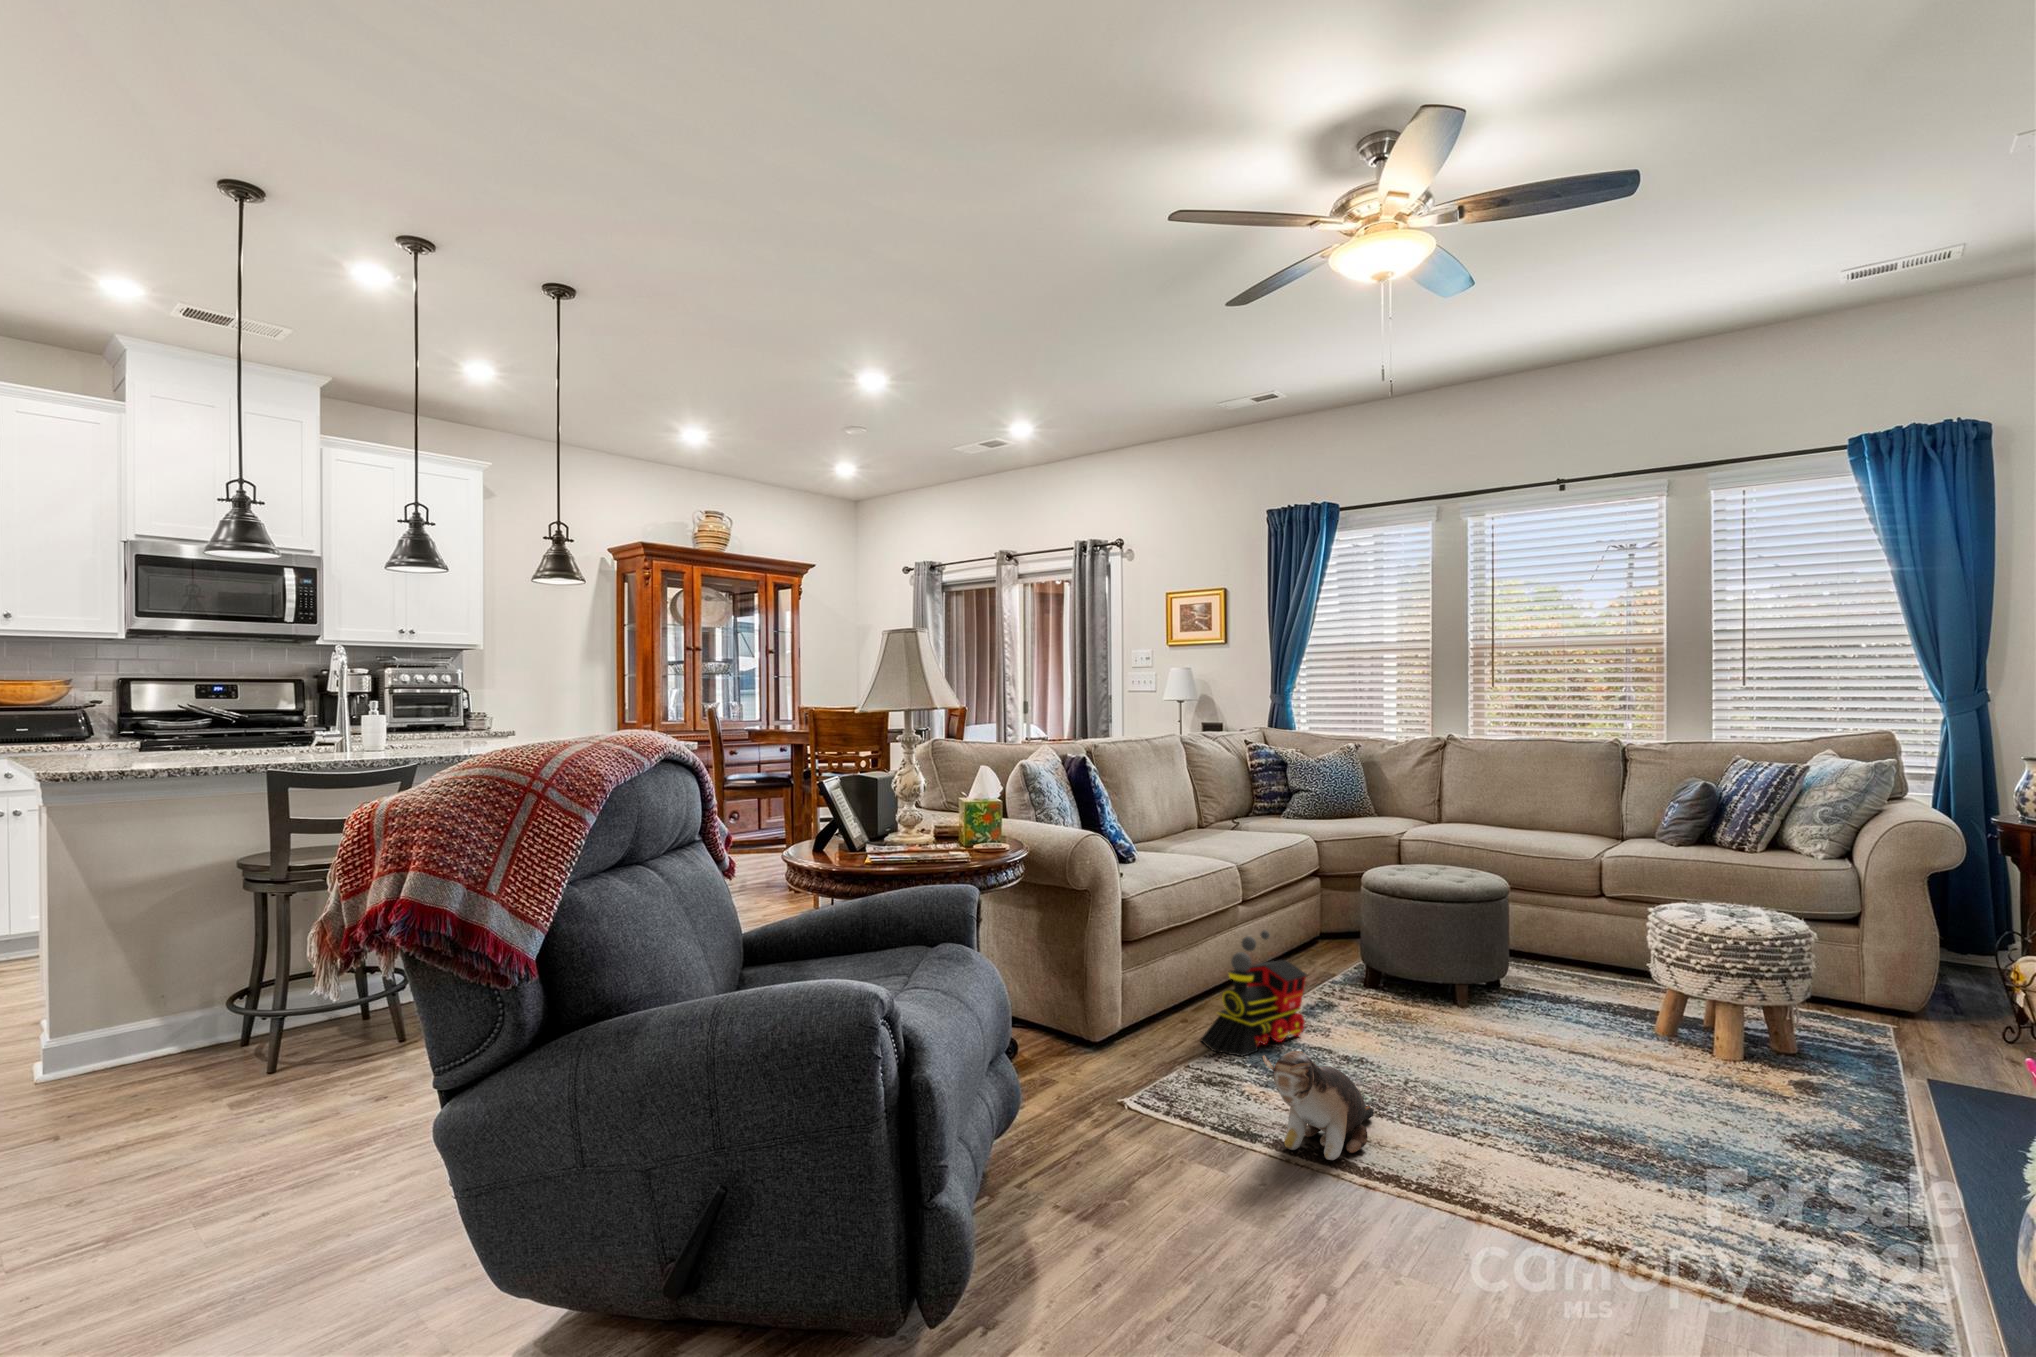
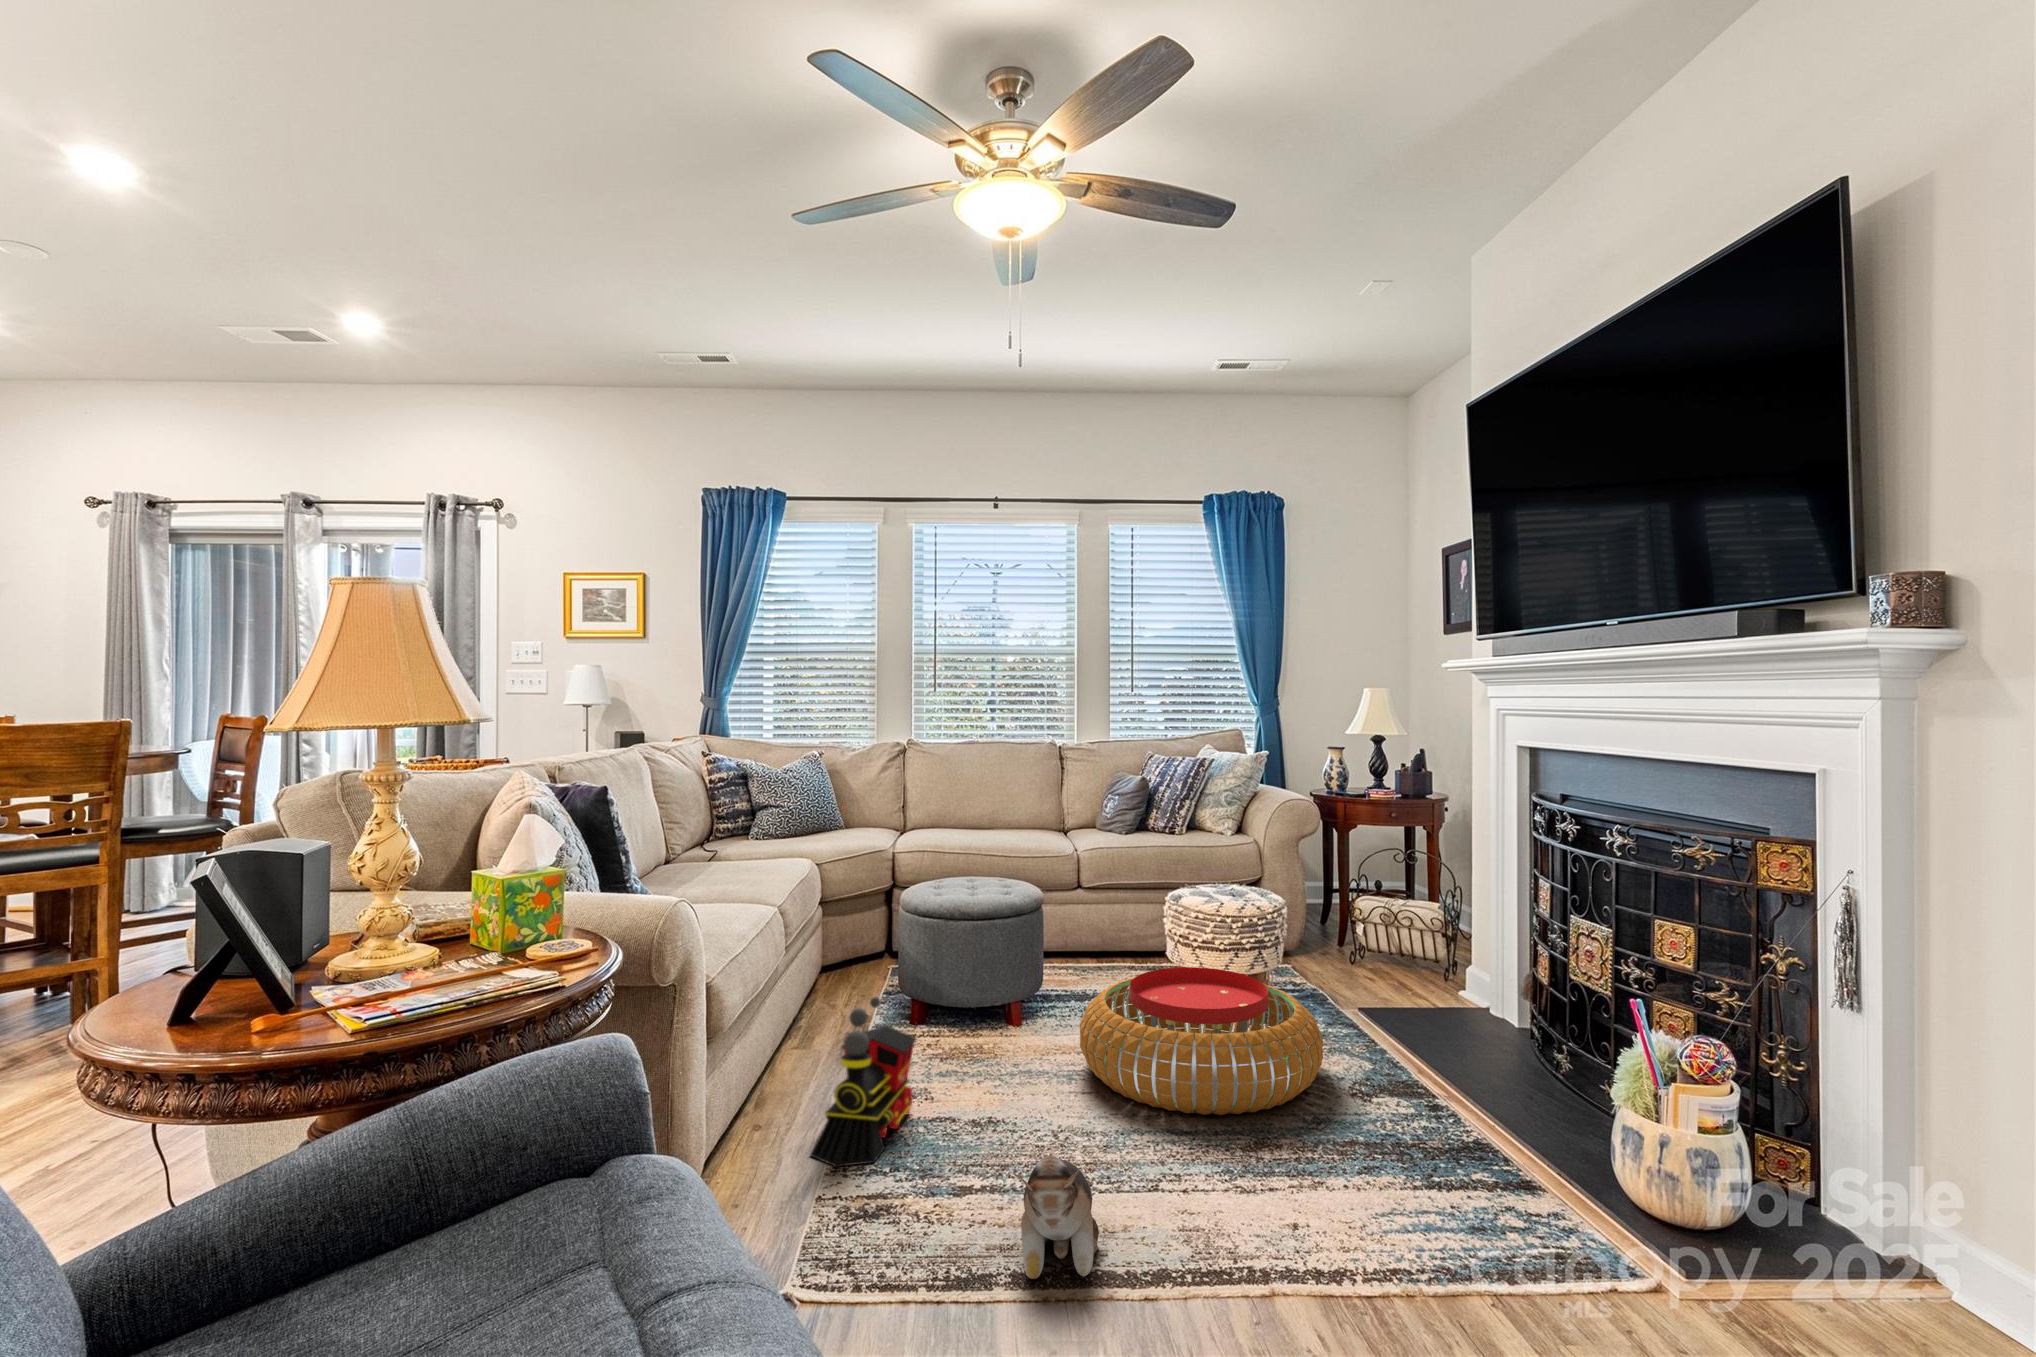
pouf: none [1481,969,1774,1123] -> present [1080,967,1323,1115]

